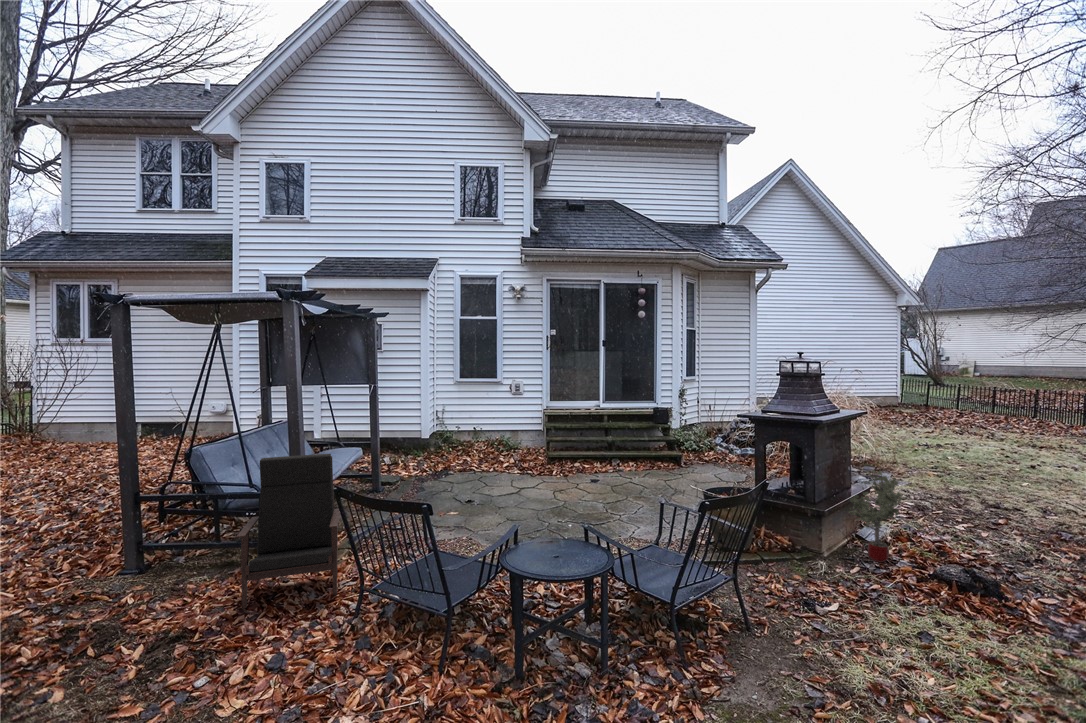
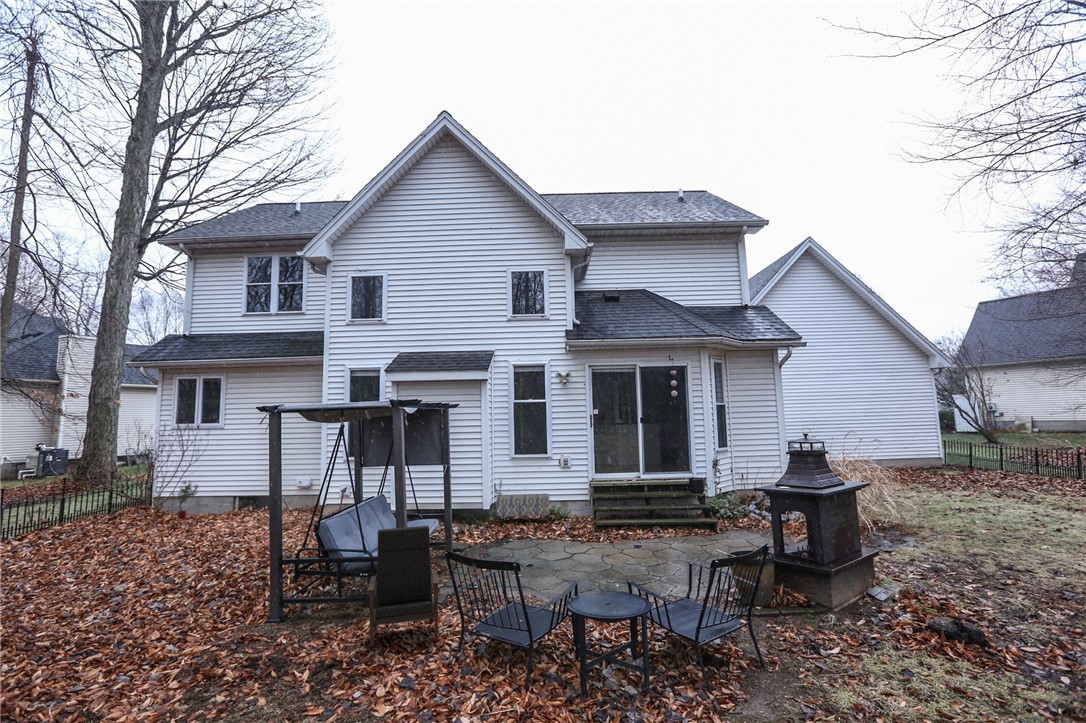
bench: none [437,422,497,455] -> present [496,494,549,524]
potted tree: present [849,470,902,562] -> present [169,481,198,518]

